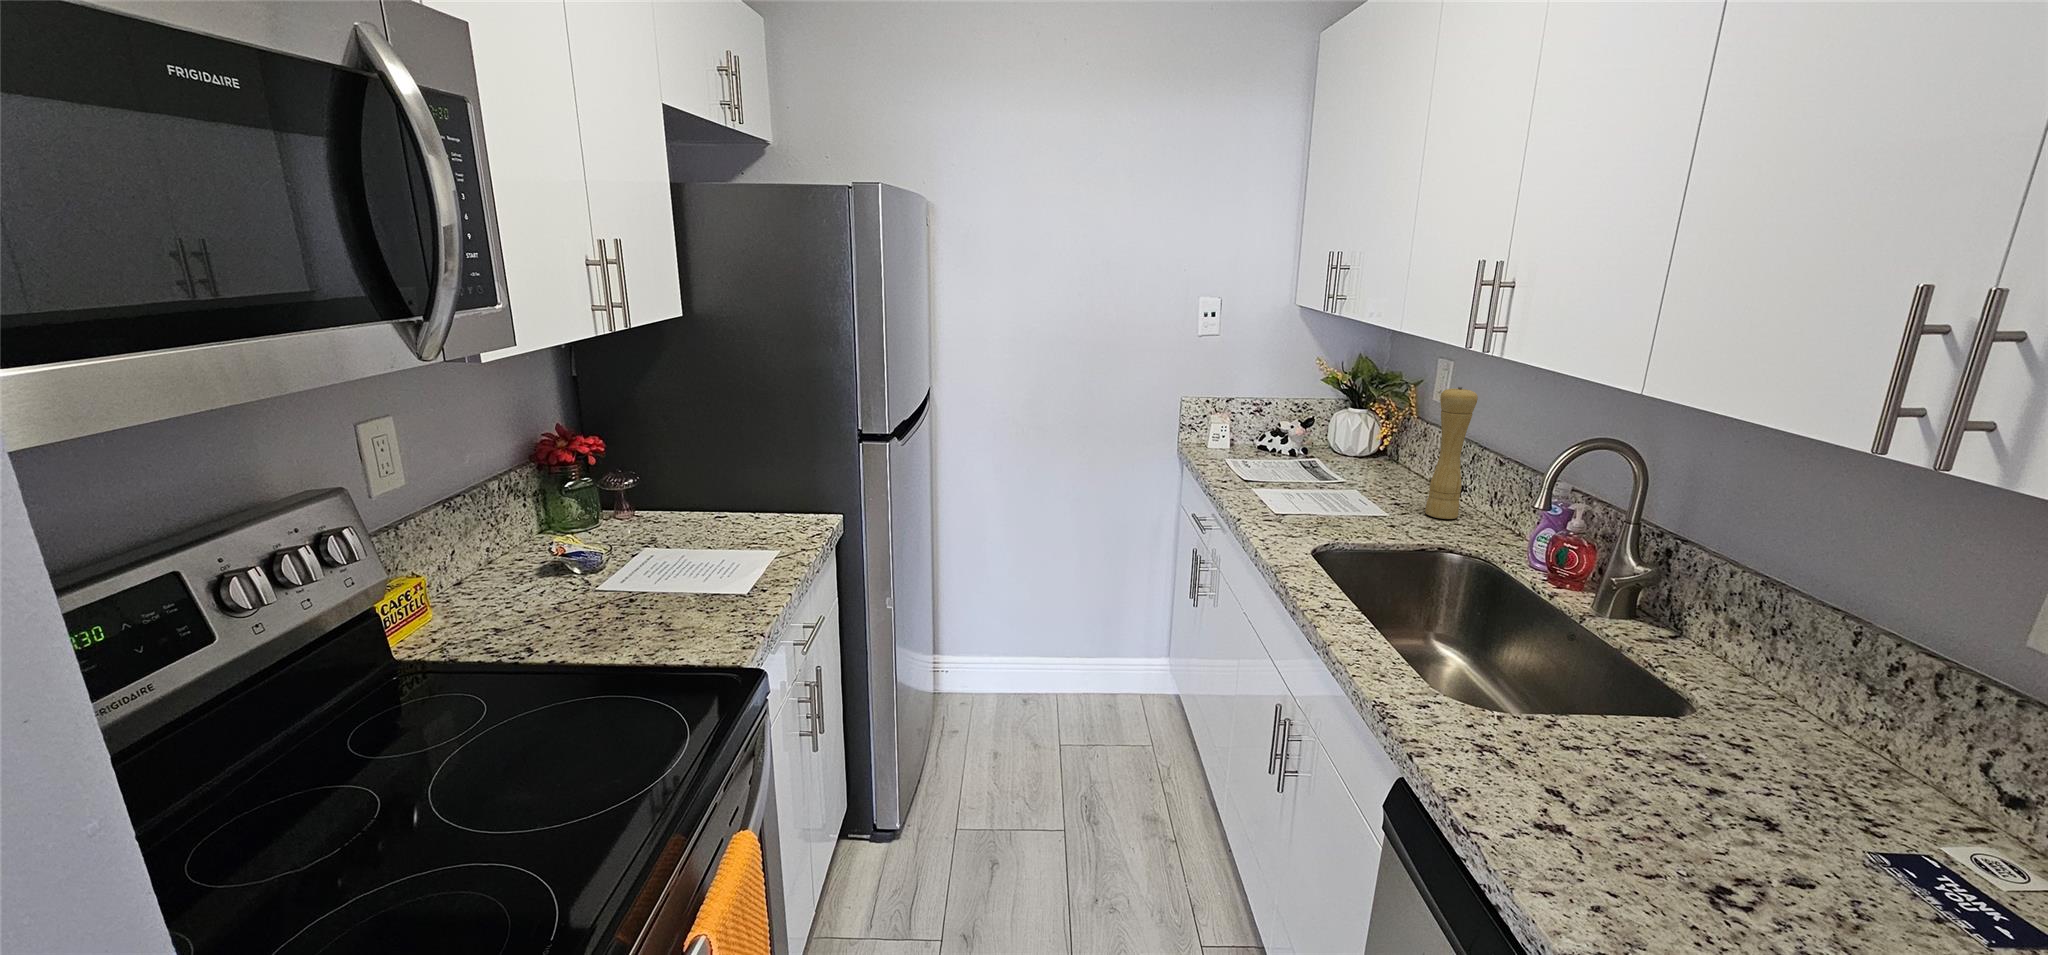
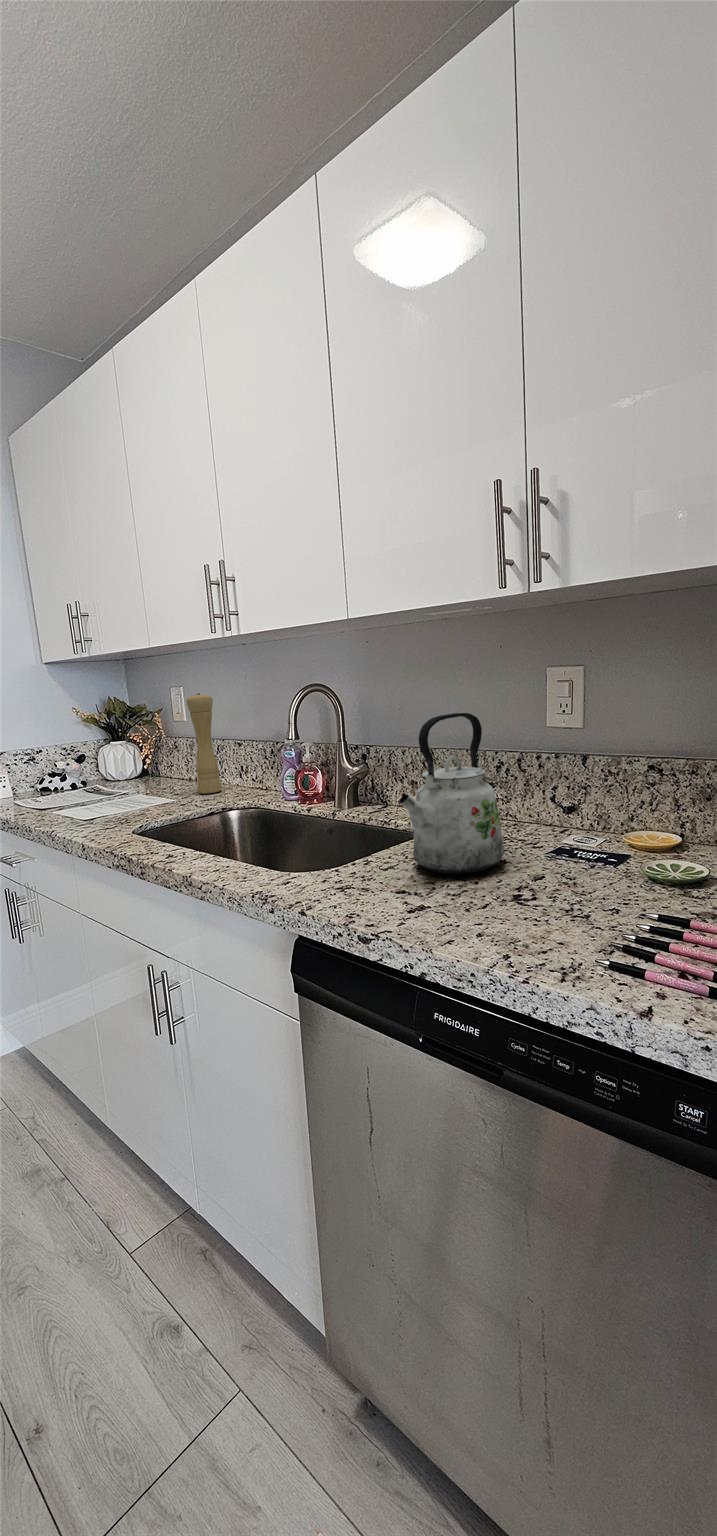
kettle: none [1586,587,1801,825] -> present [398,713,504,874]

